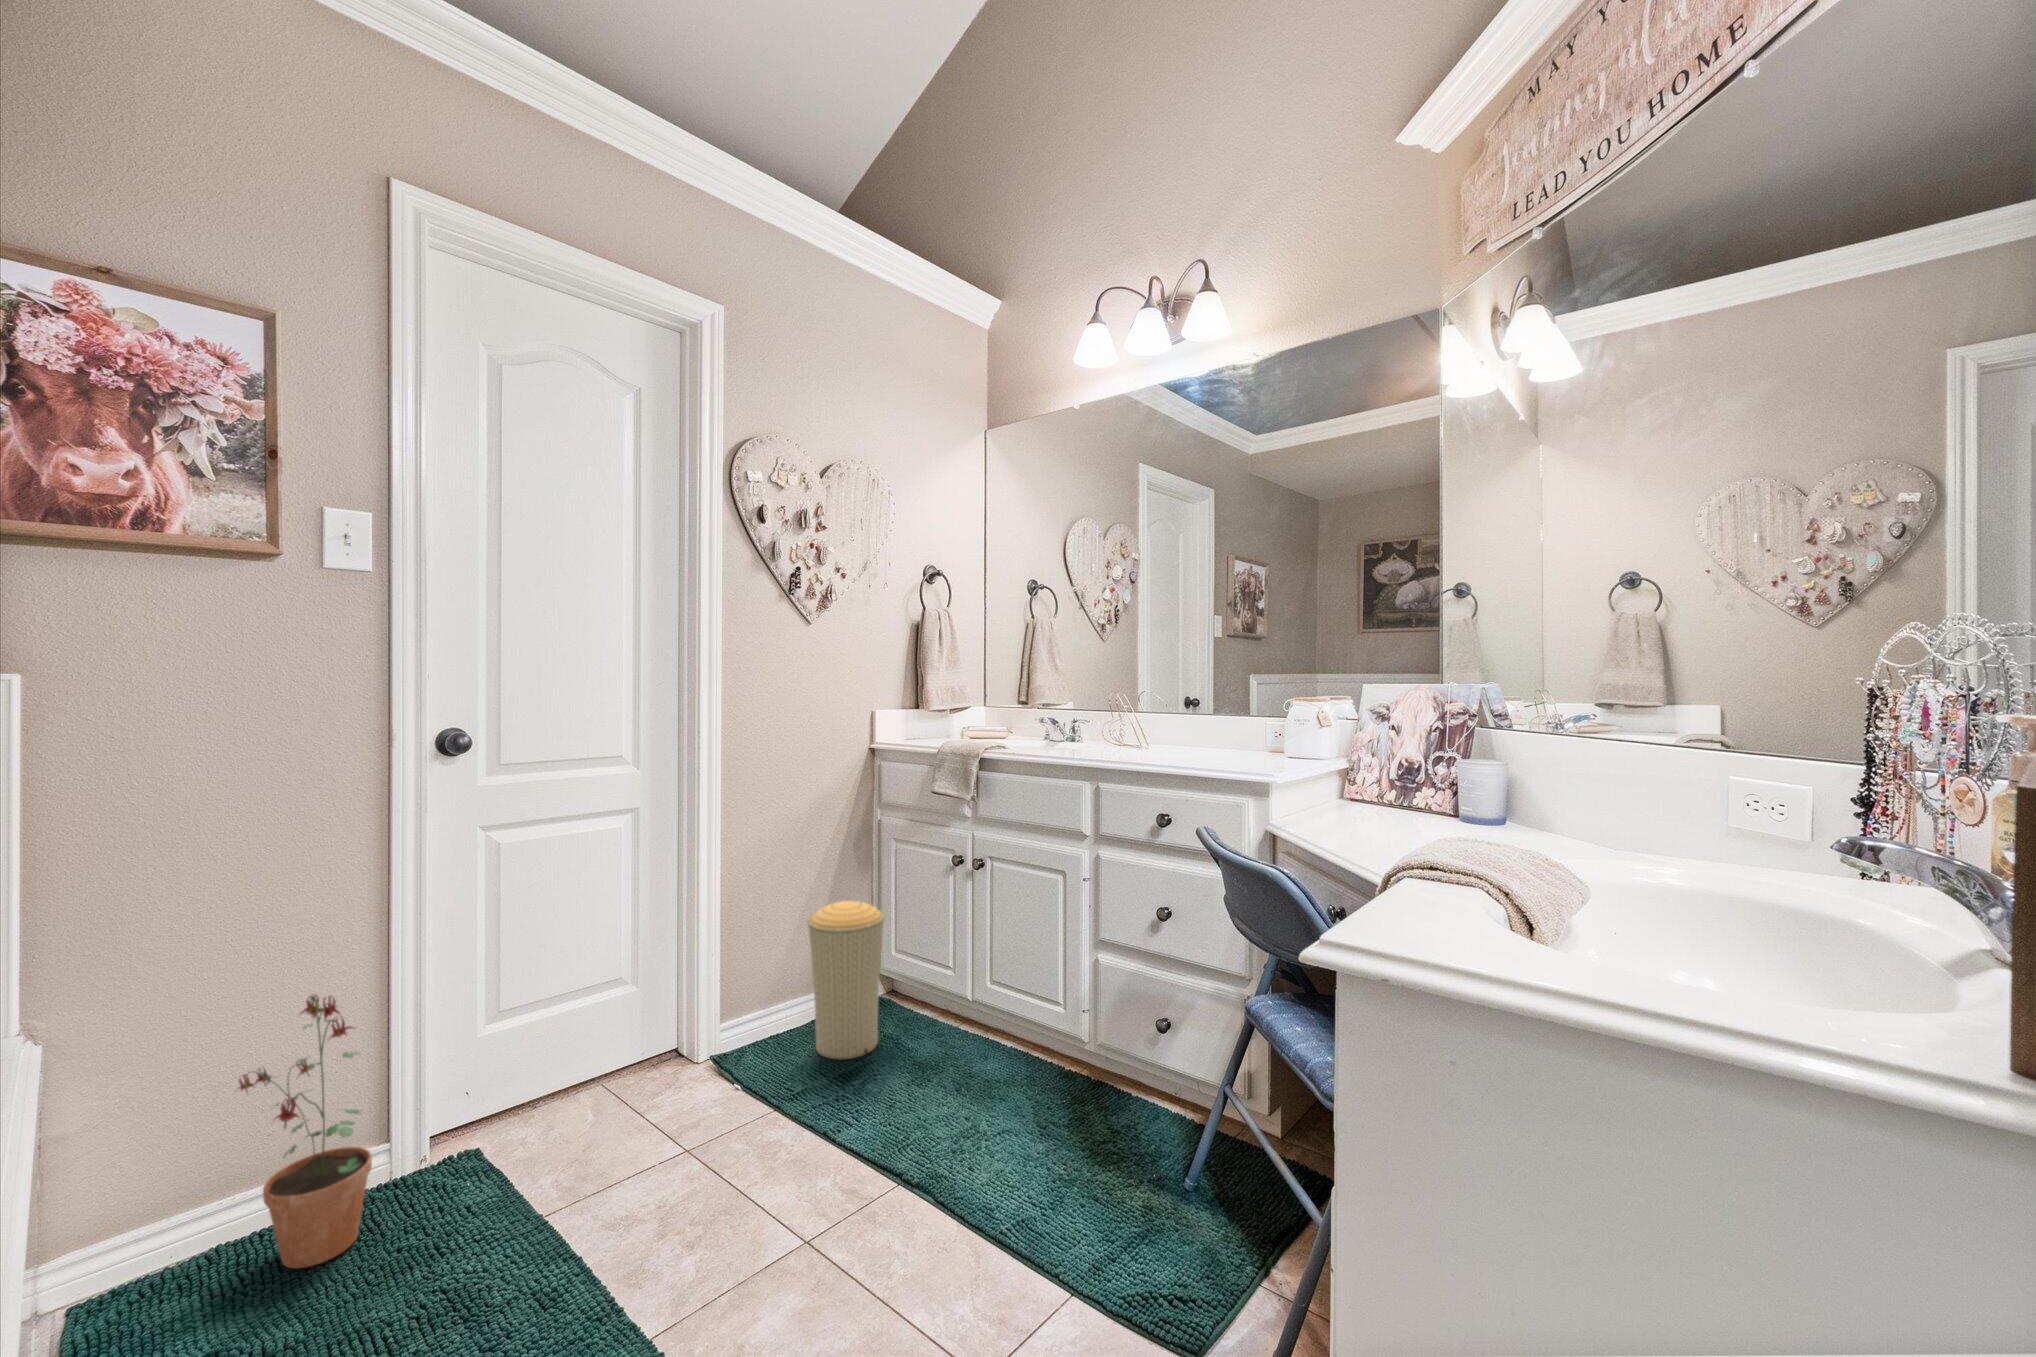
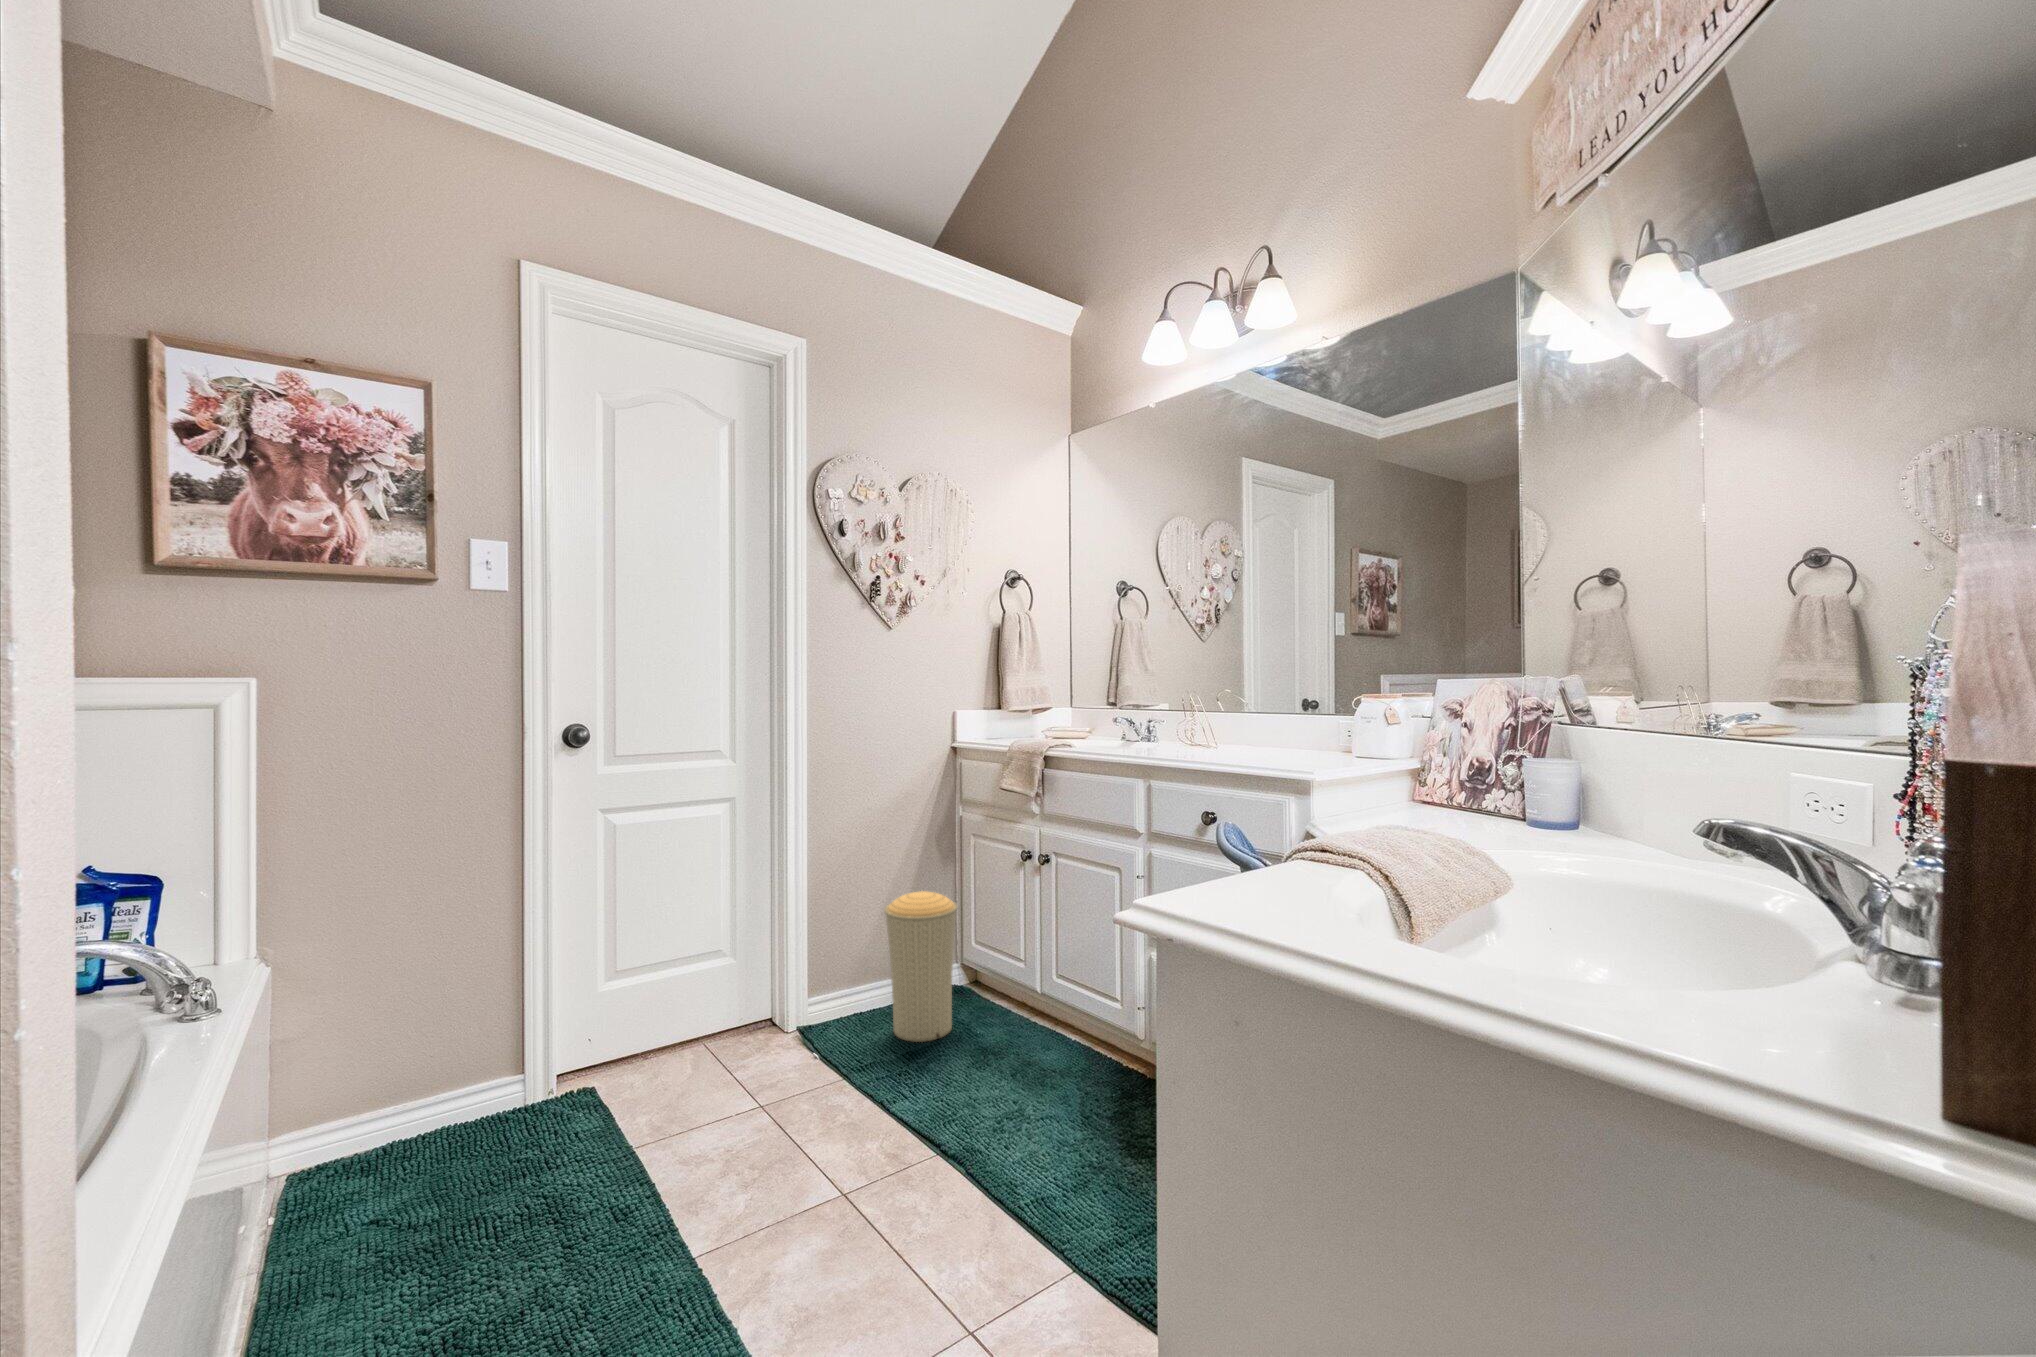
potted plant: present [239,995,372,1269] -> none [402,943,503,1167]

